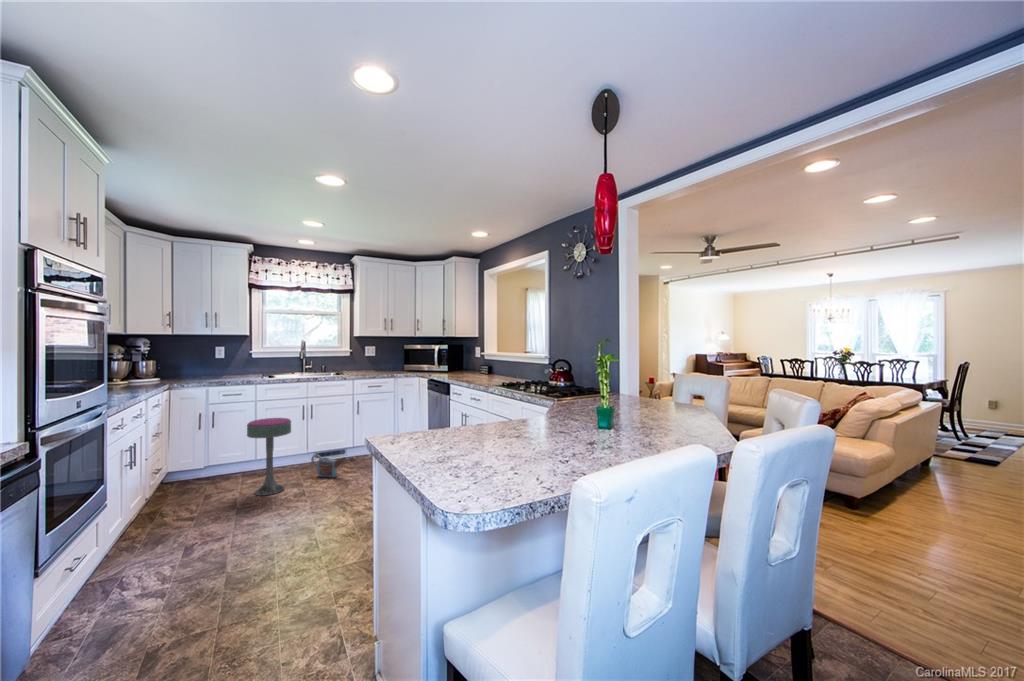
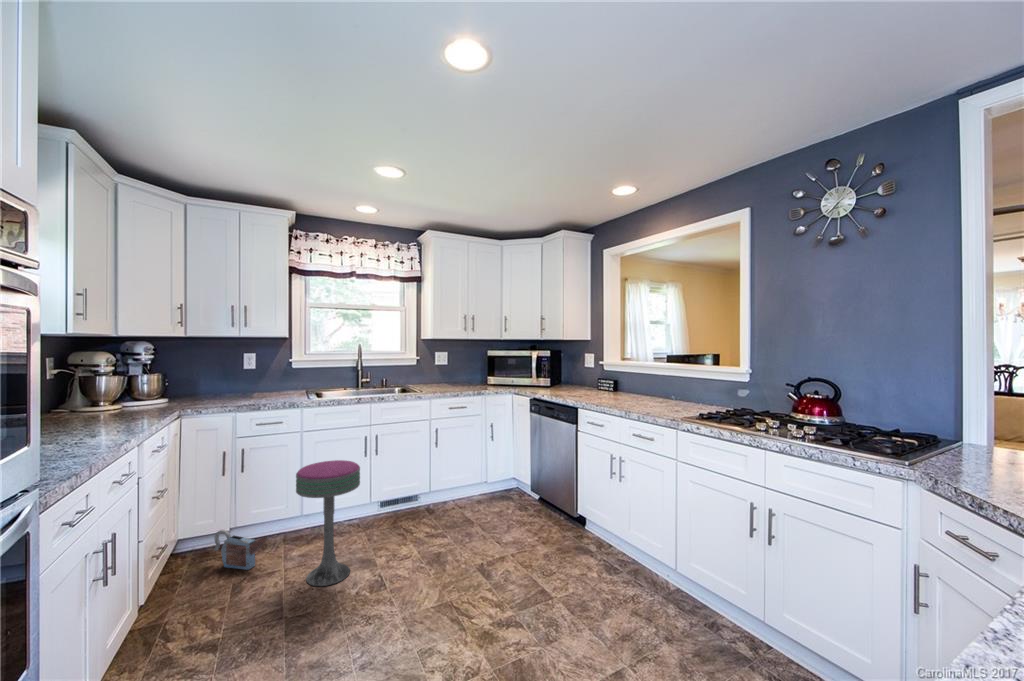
watering can: present [311,455,346,477] -> present [214,530,268,570]

